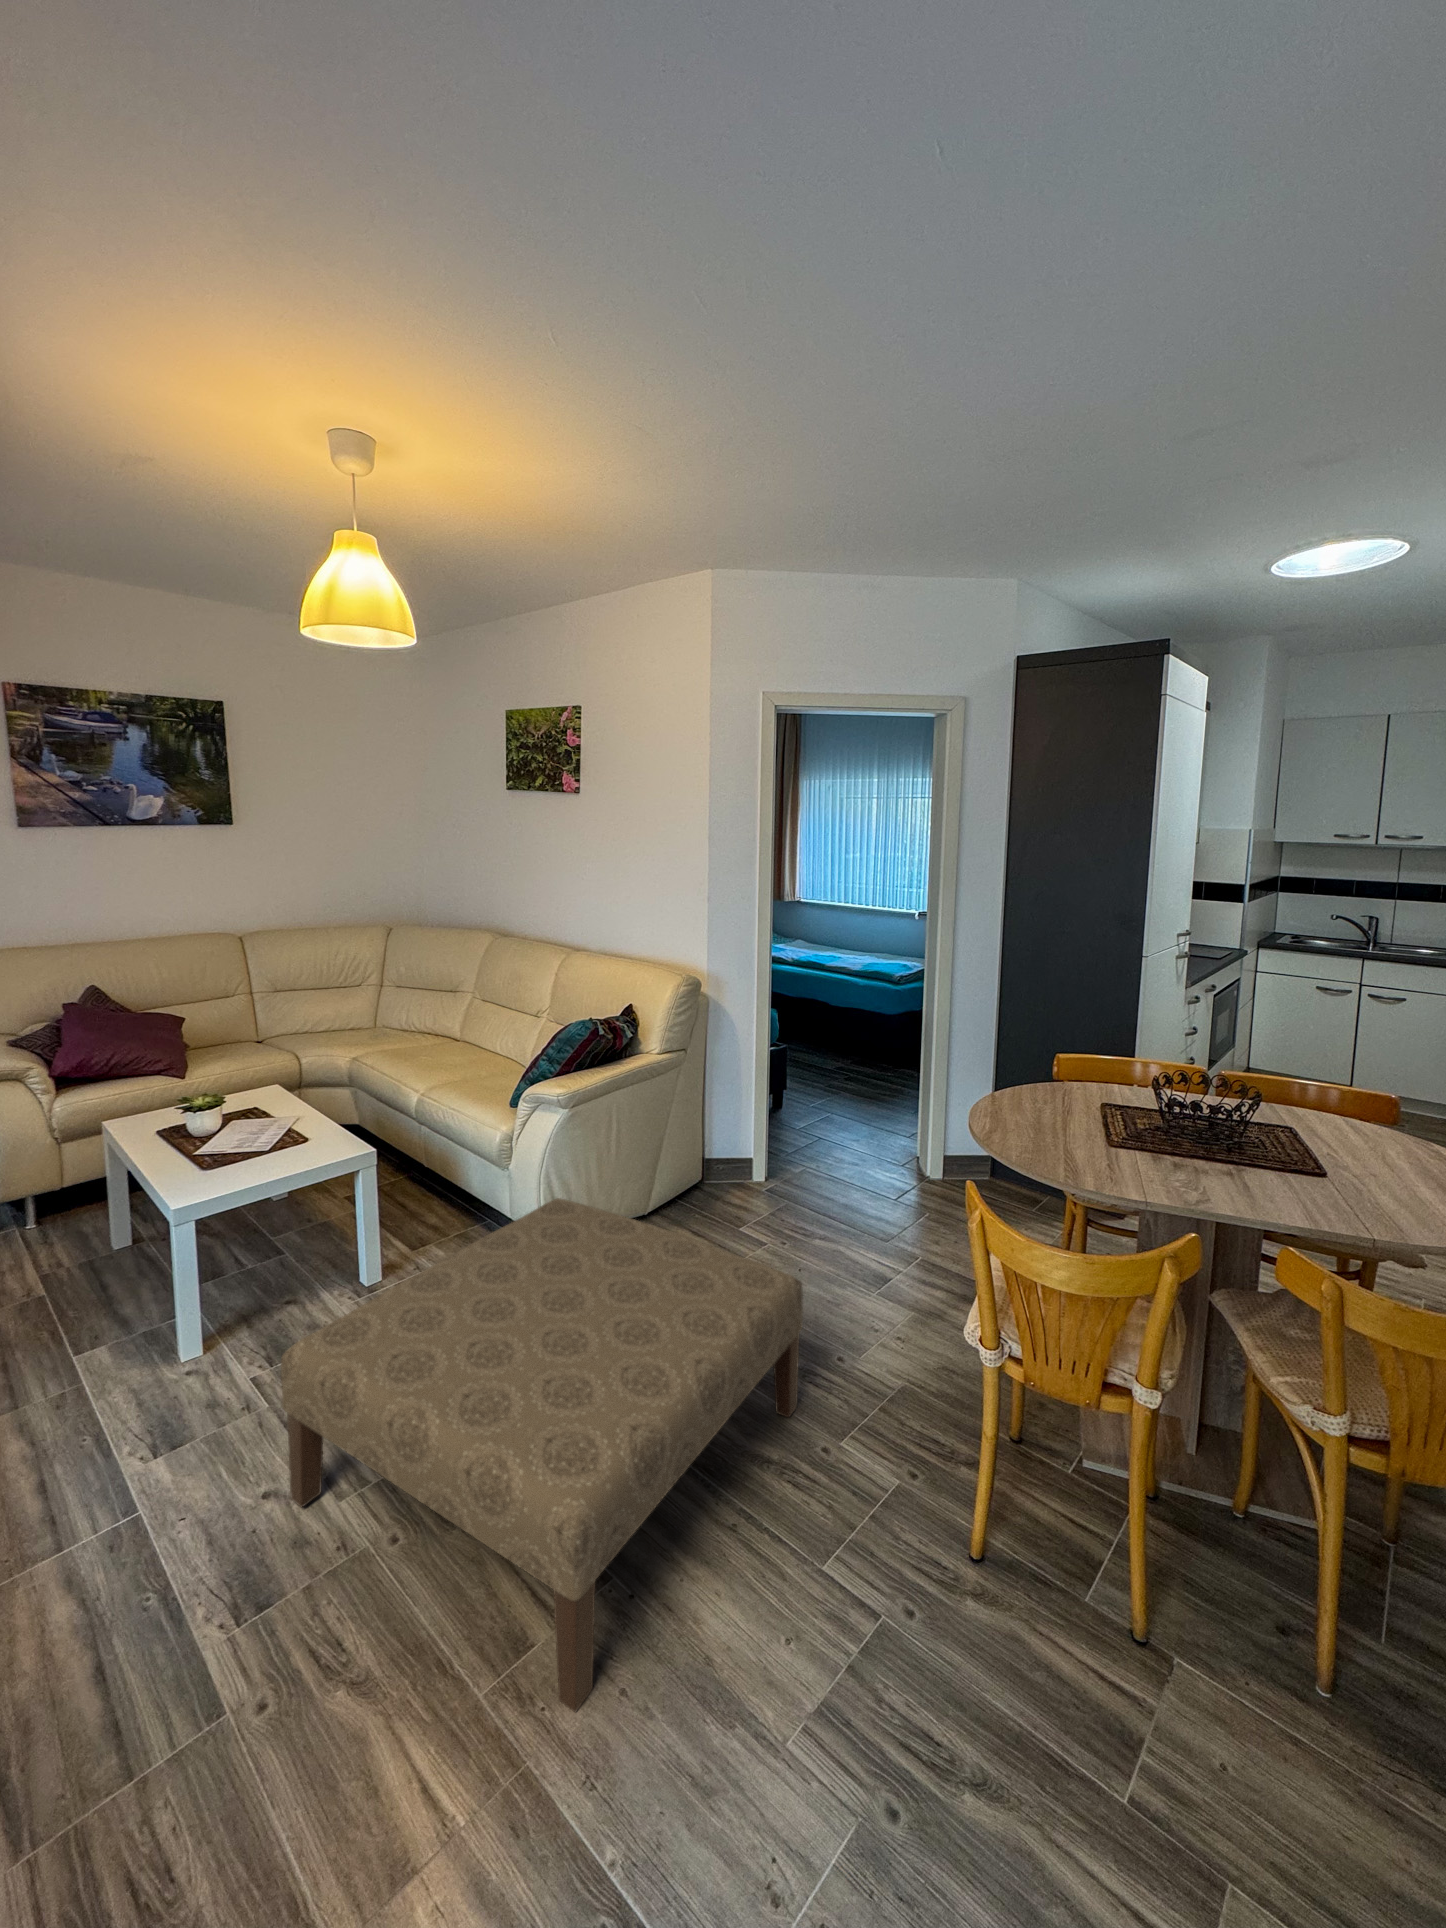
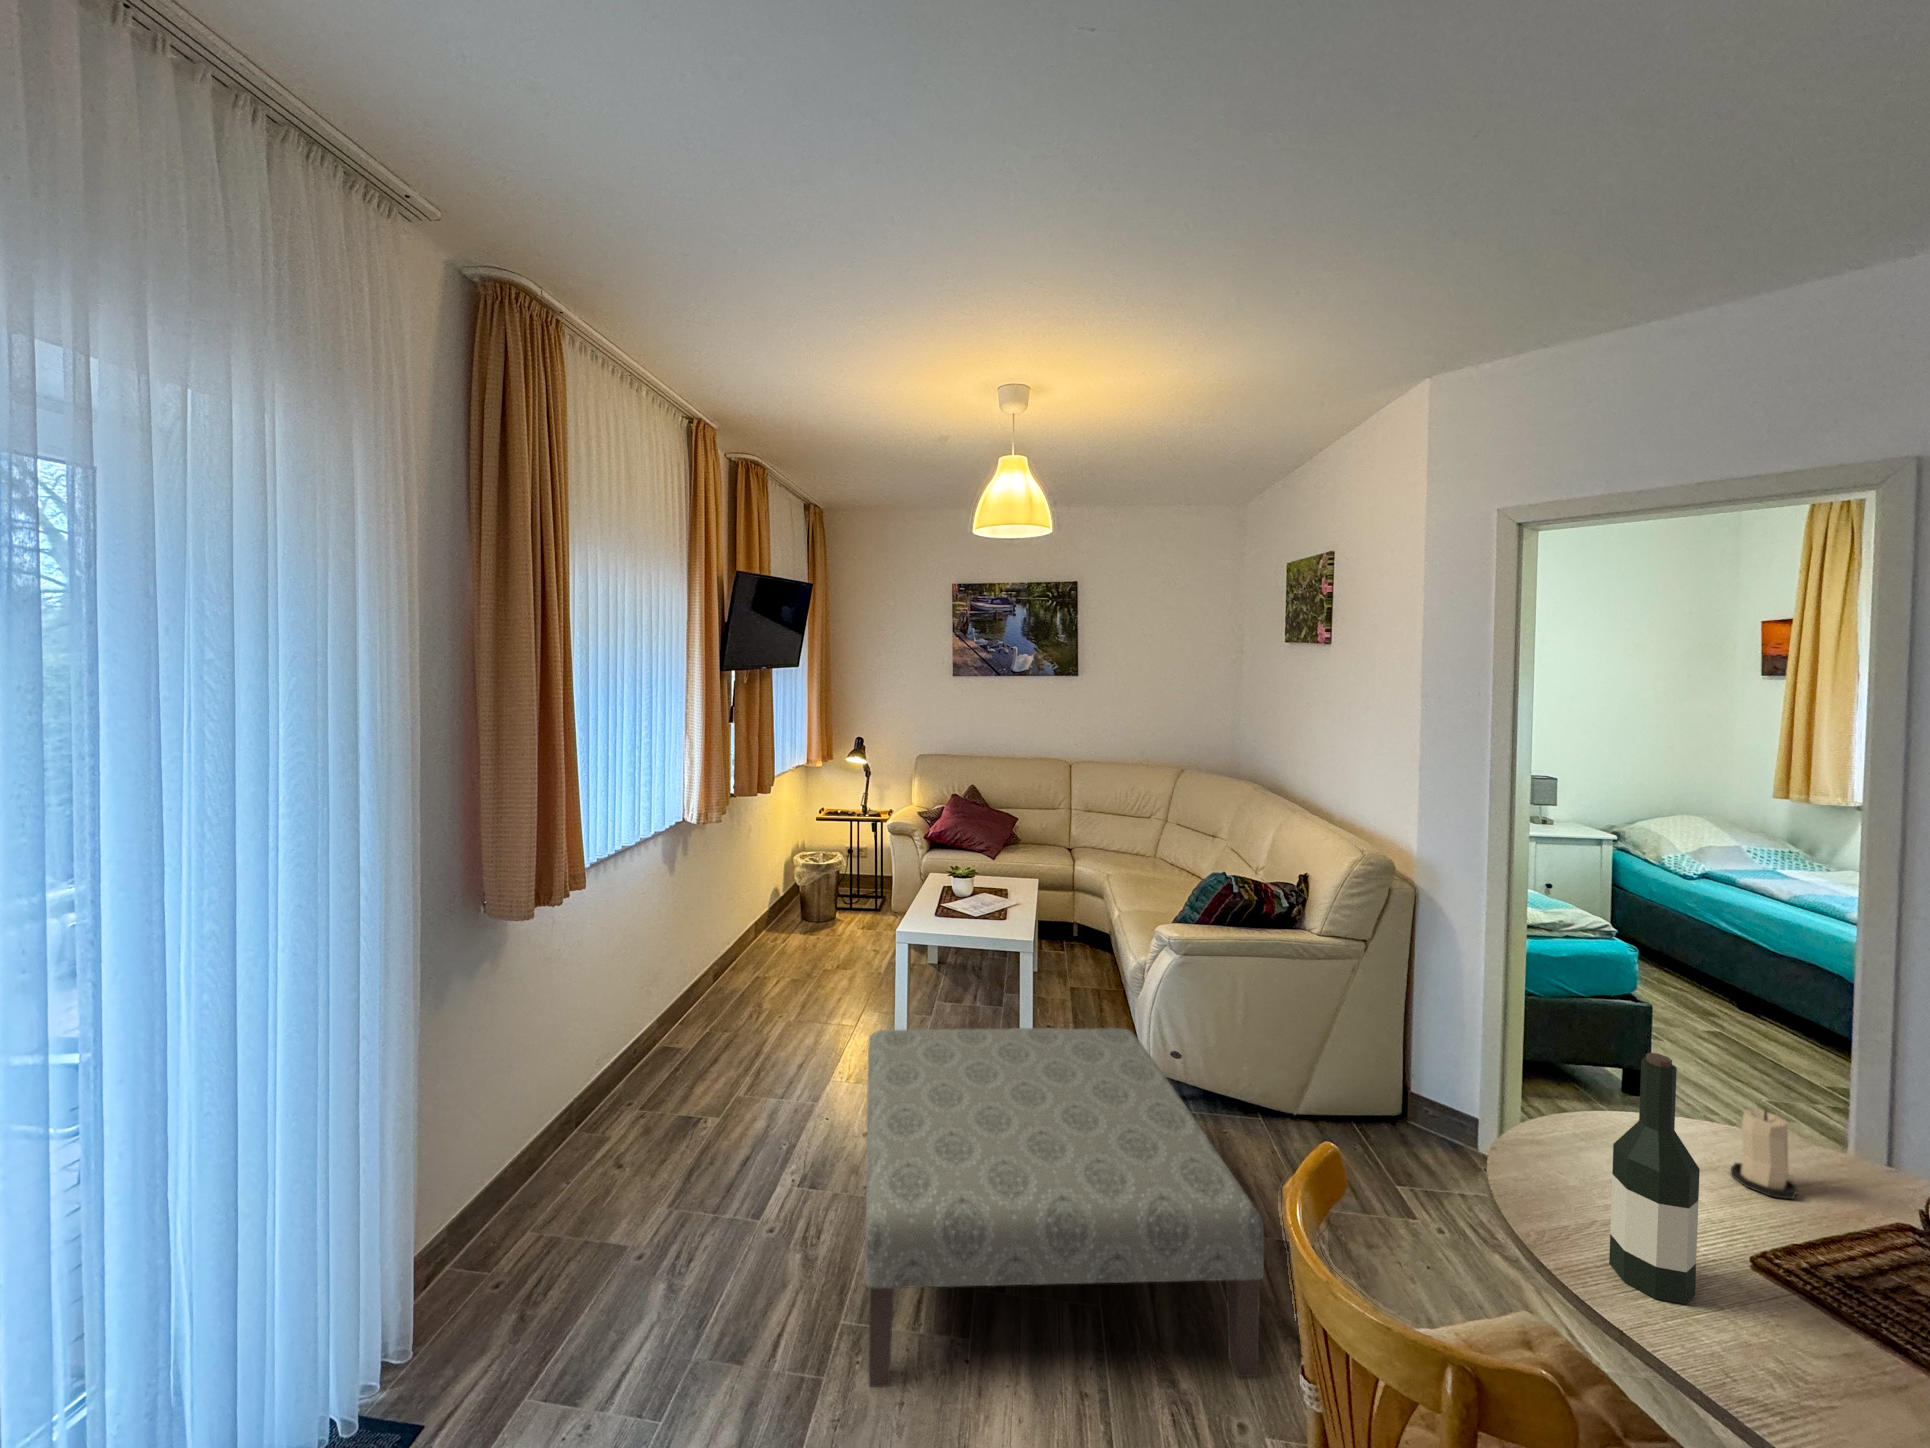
wine bottle: none [1079,1044,1122,1176] -> present [1609,1053,1700,1304]
candle: none [1034,1066,1061,1111] -> present [1731,1110,1797,1199]

